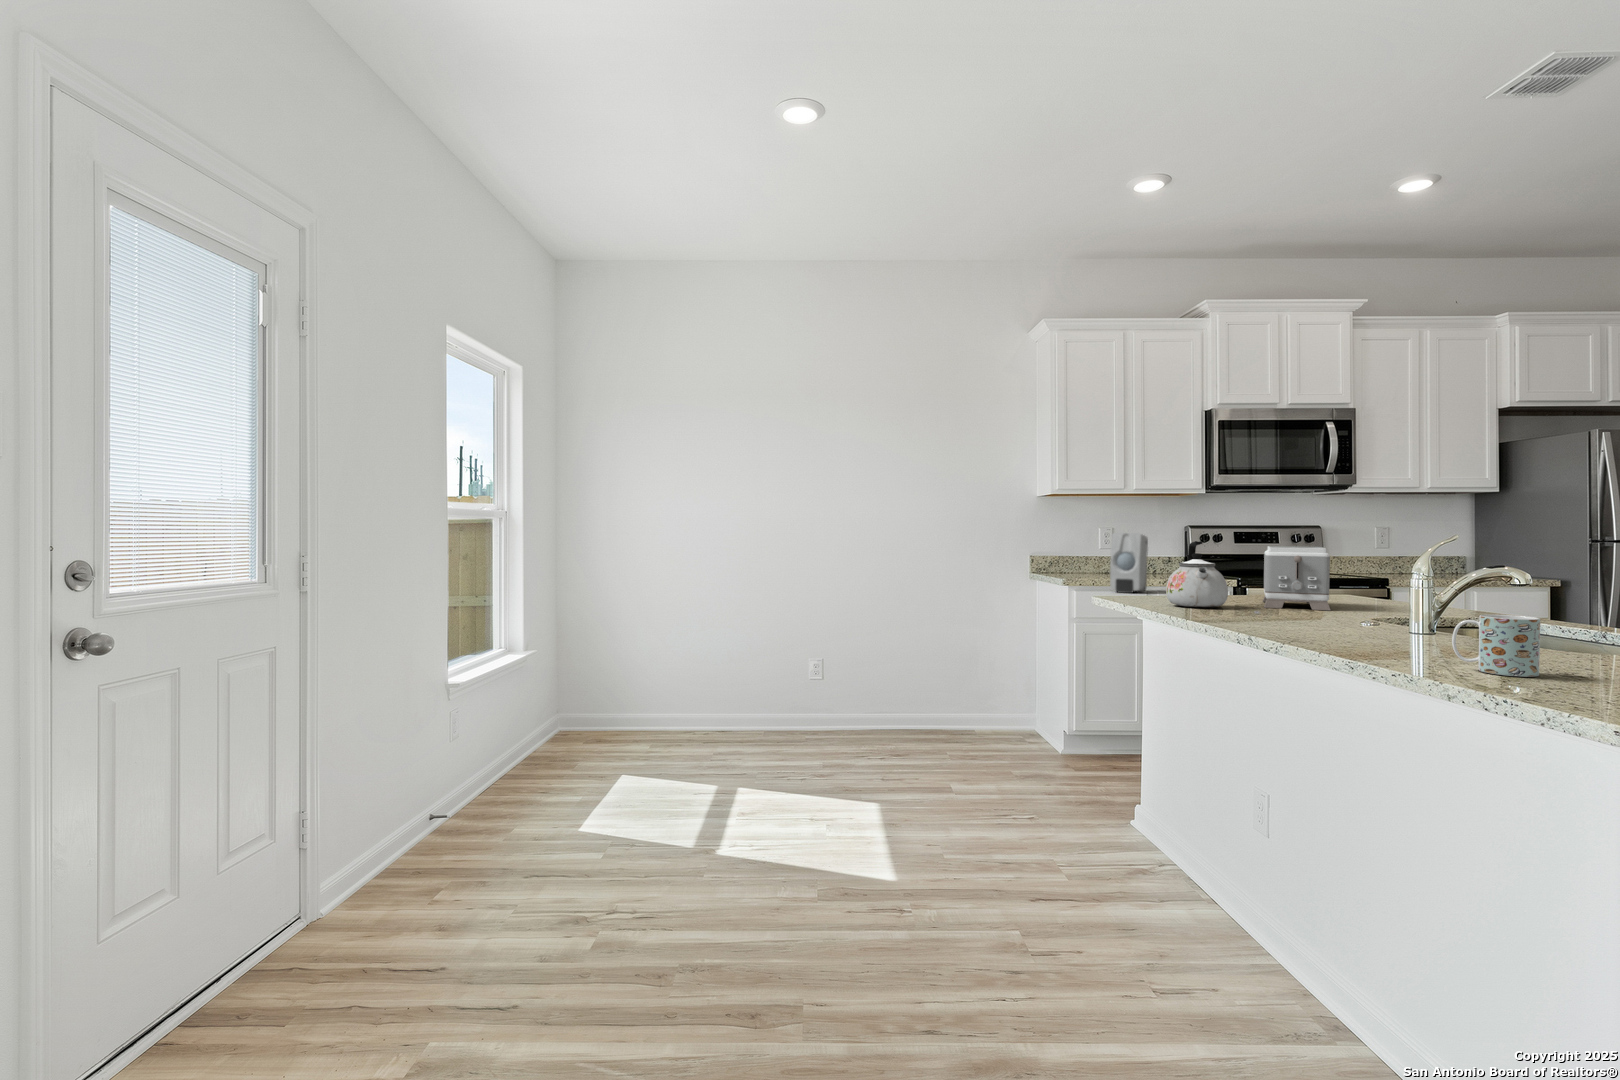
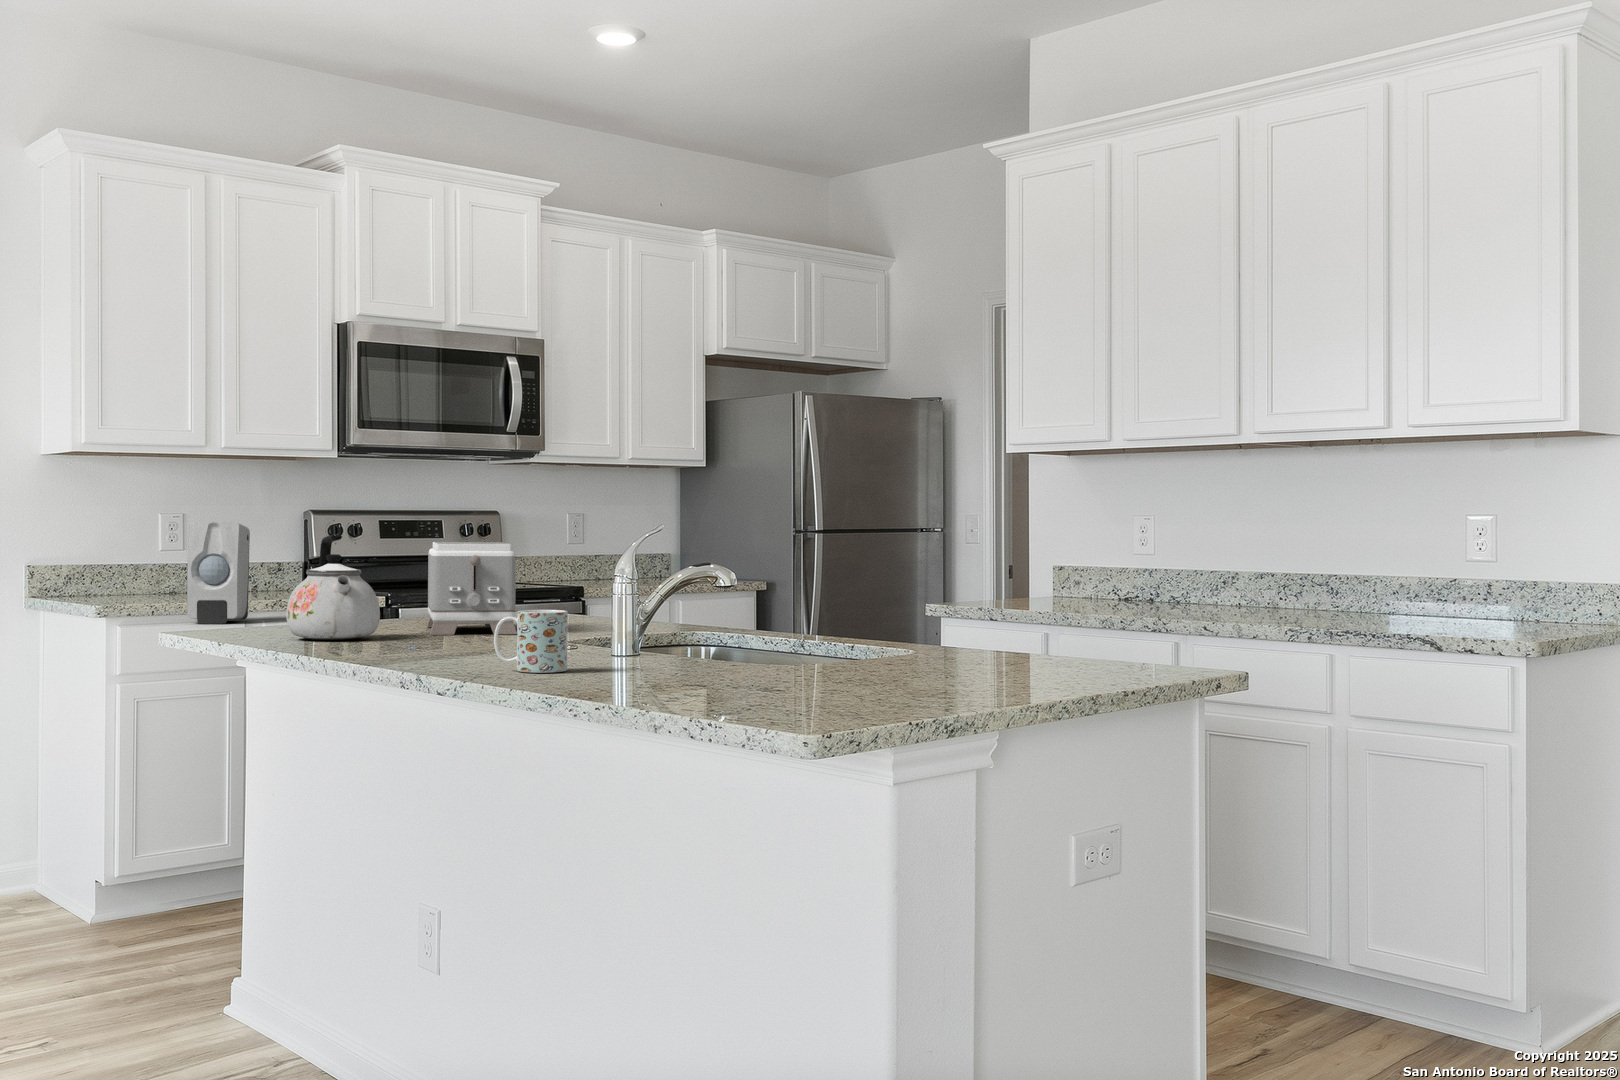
mug: present [1452,614,1540,677] -> present [494,610,568,673]

